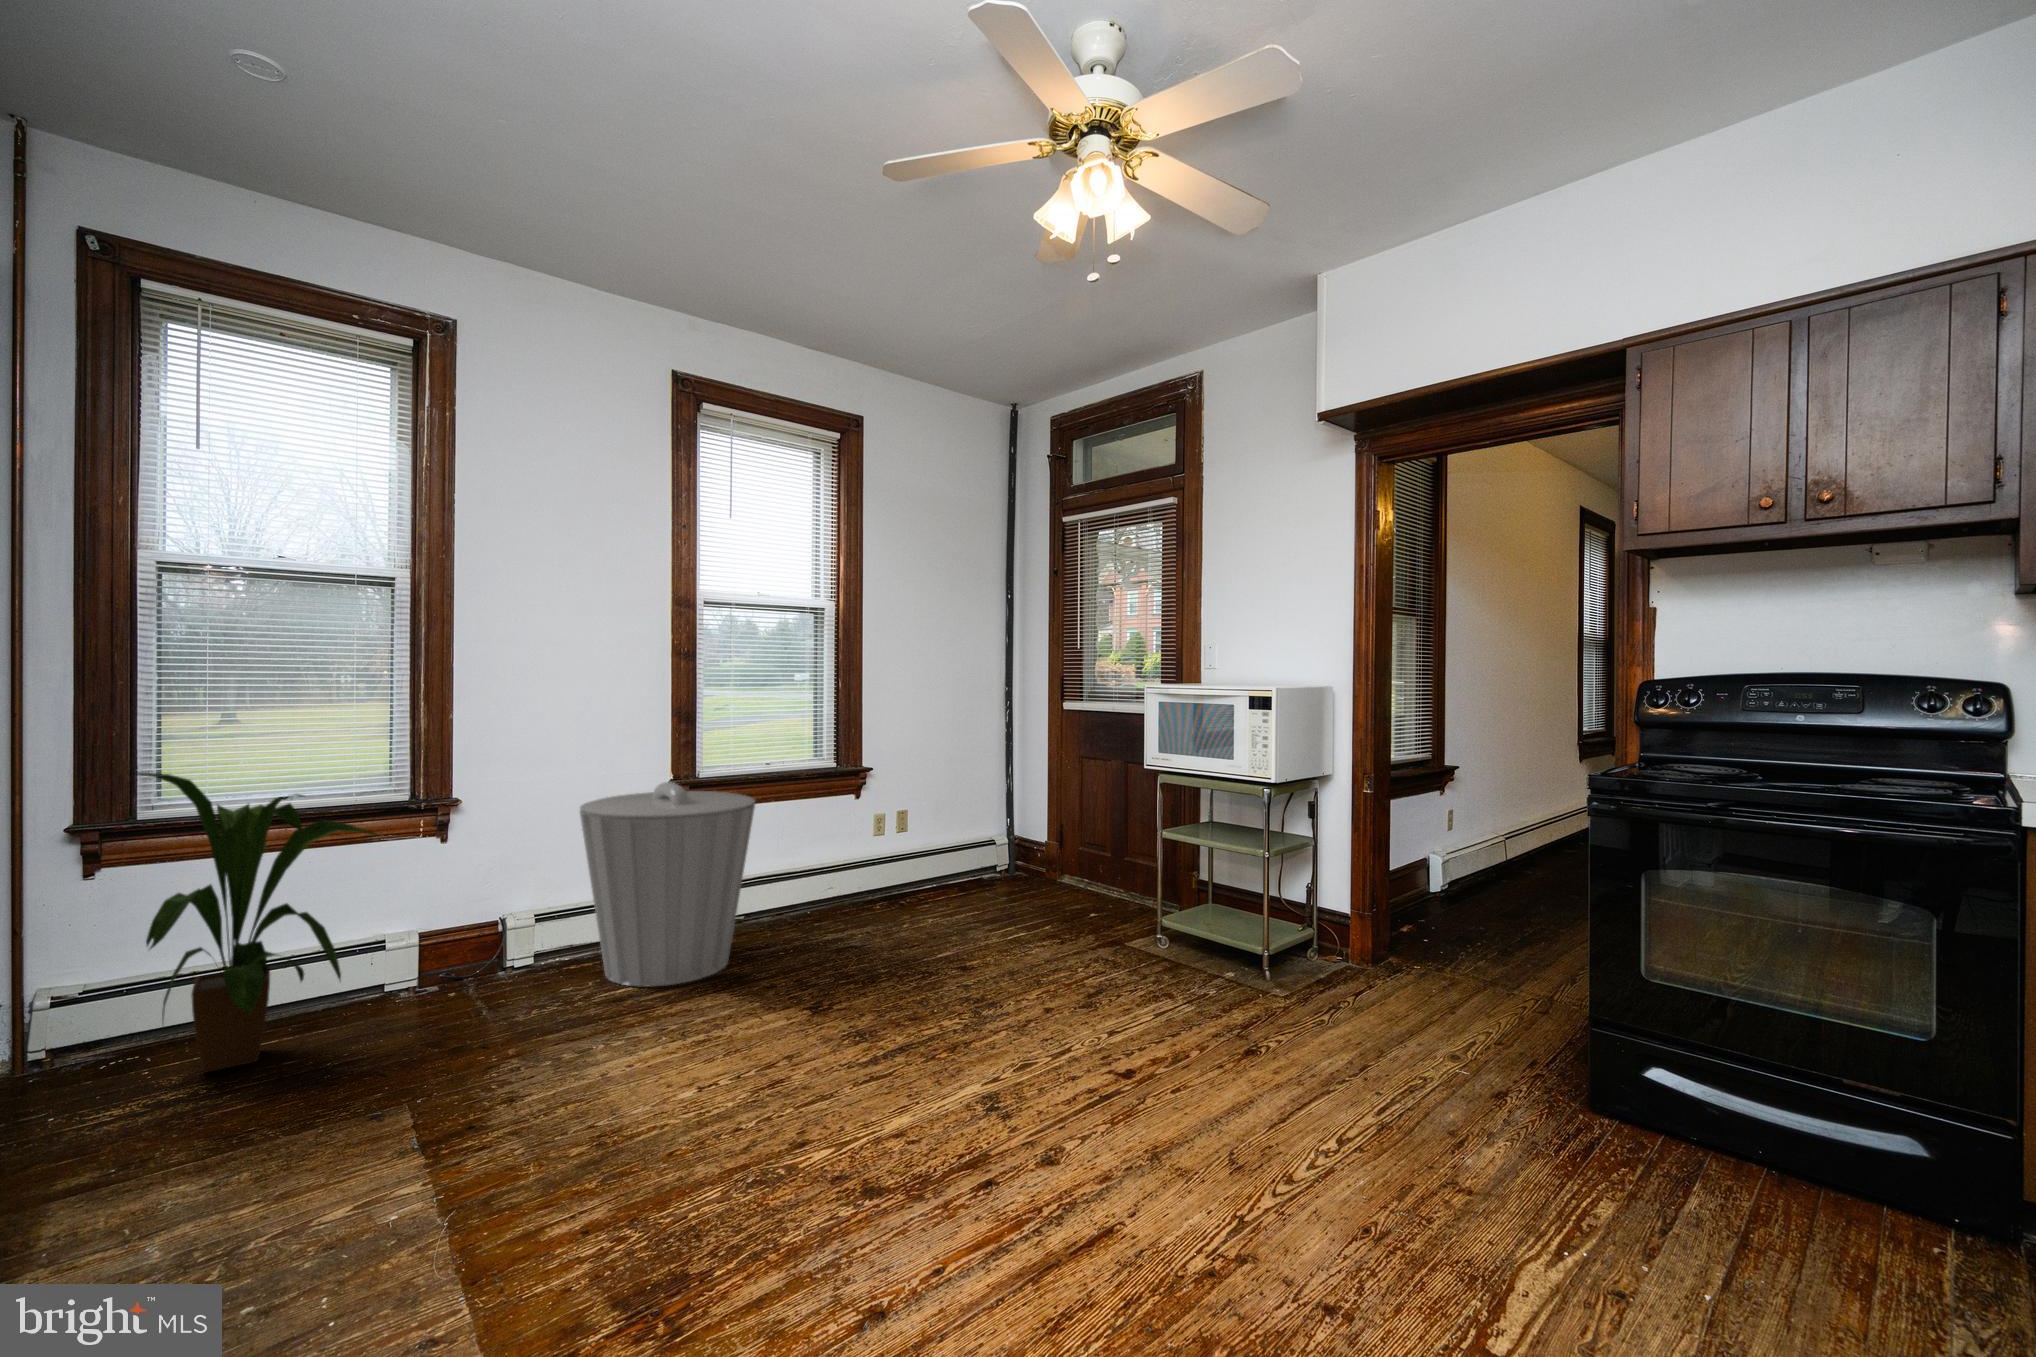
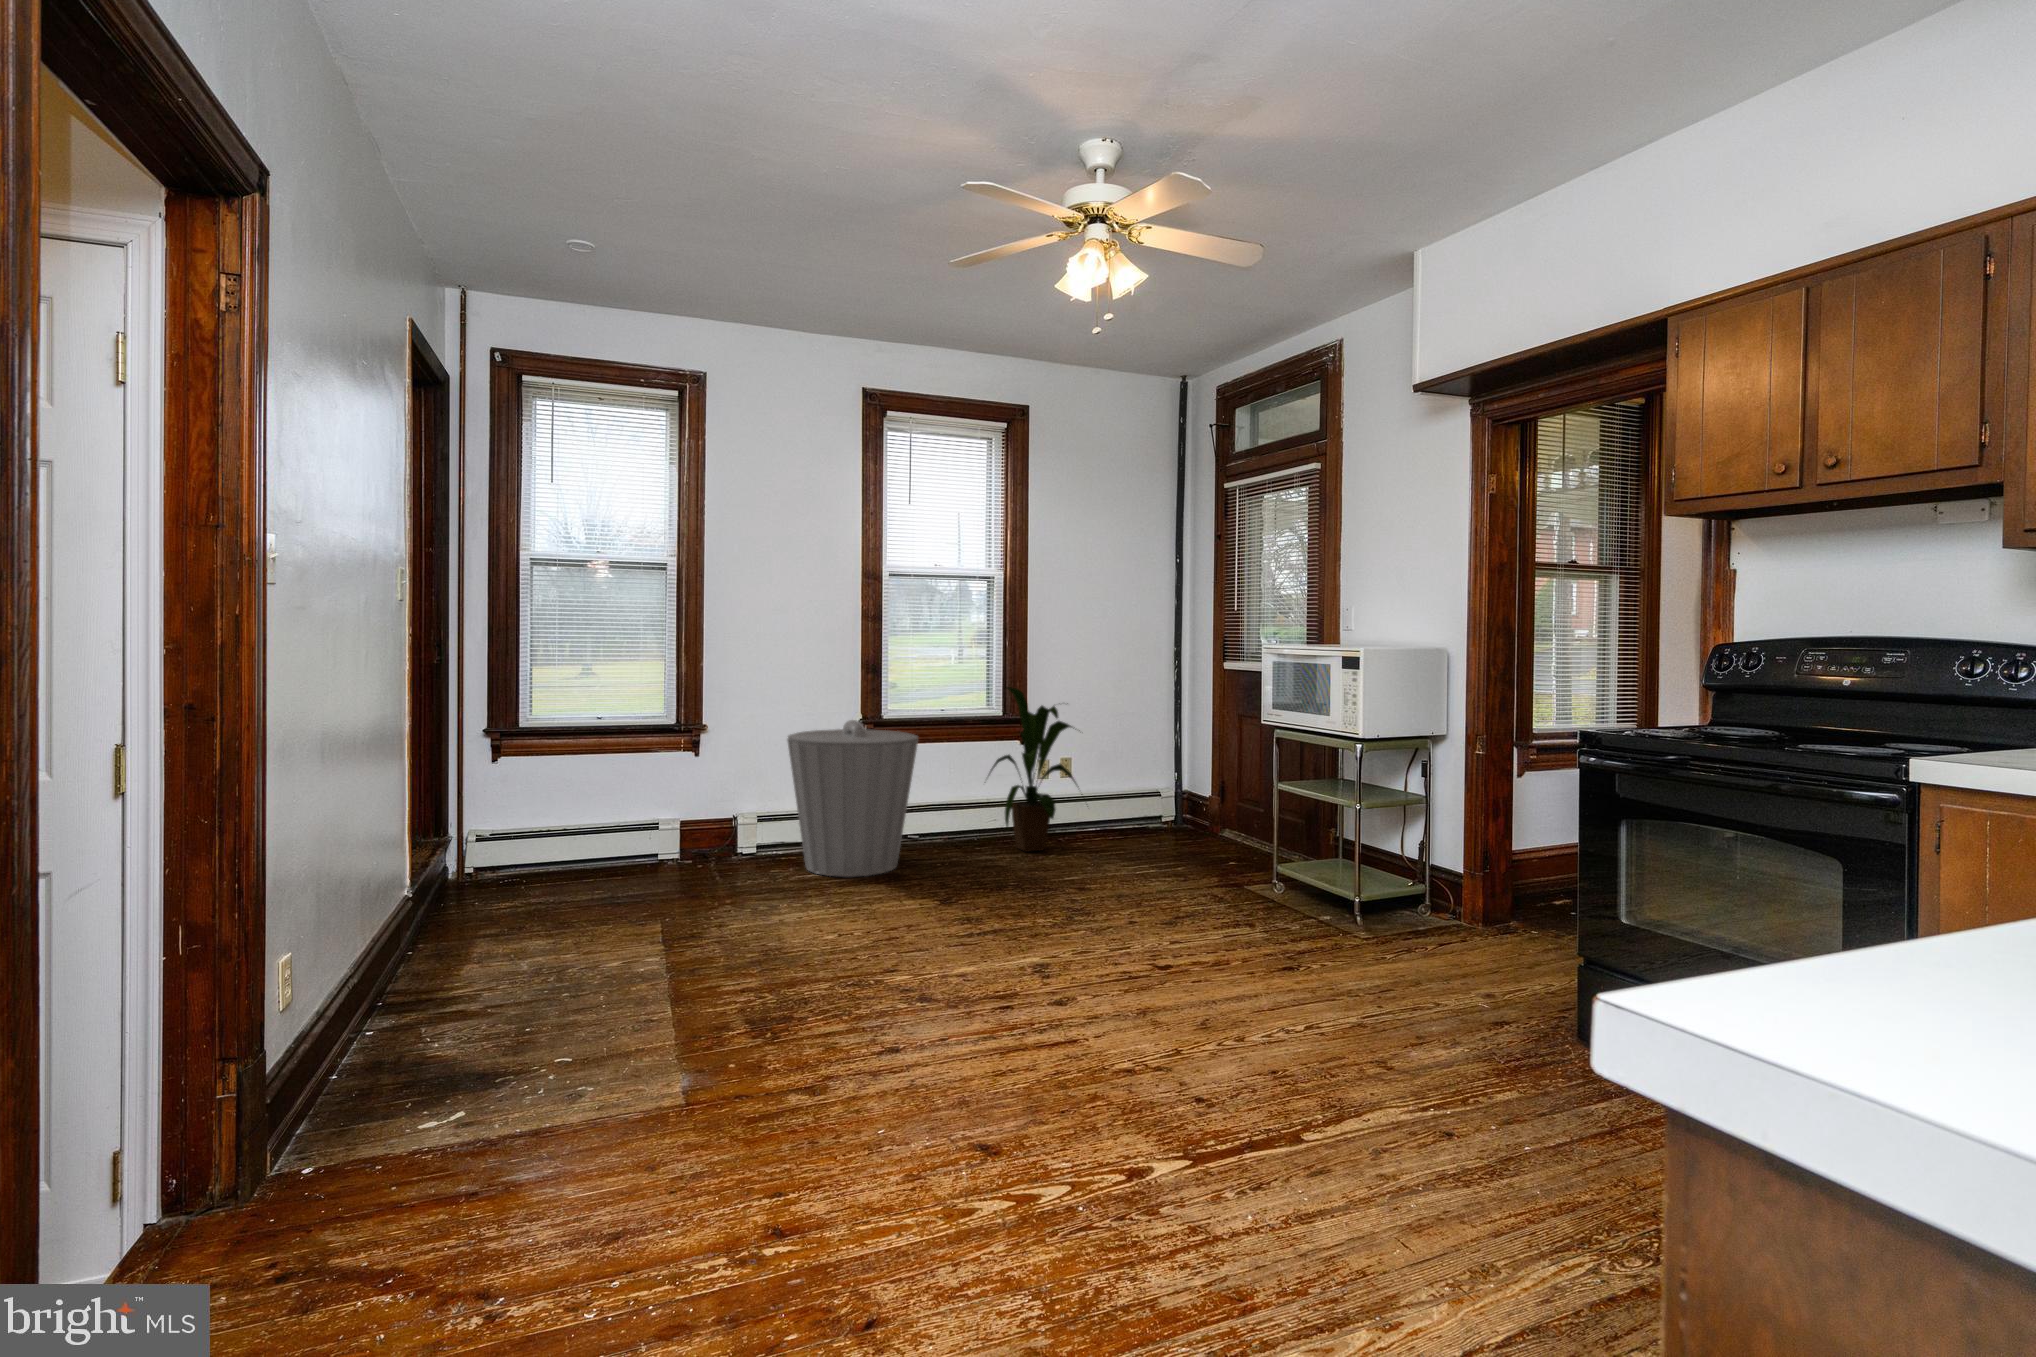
house plant: present [131,773,380,1072] -> present [989,687,1082,852]

